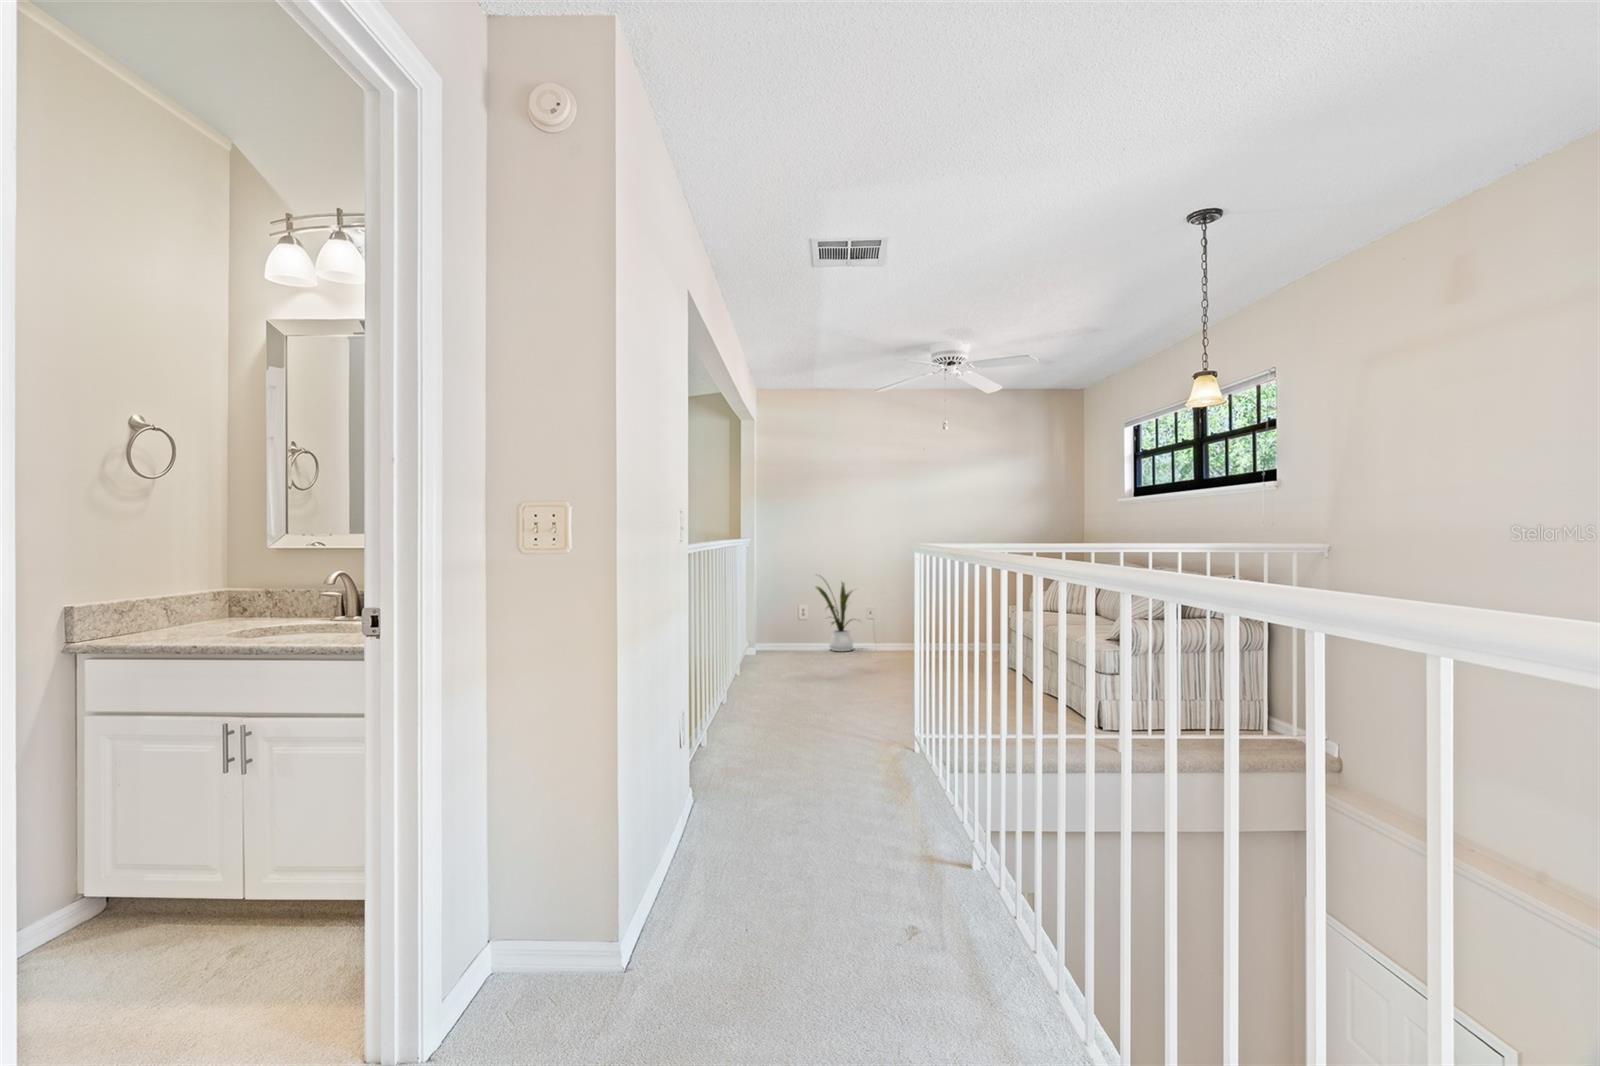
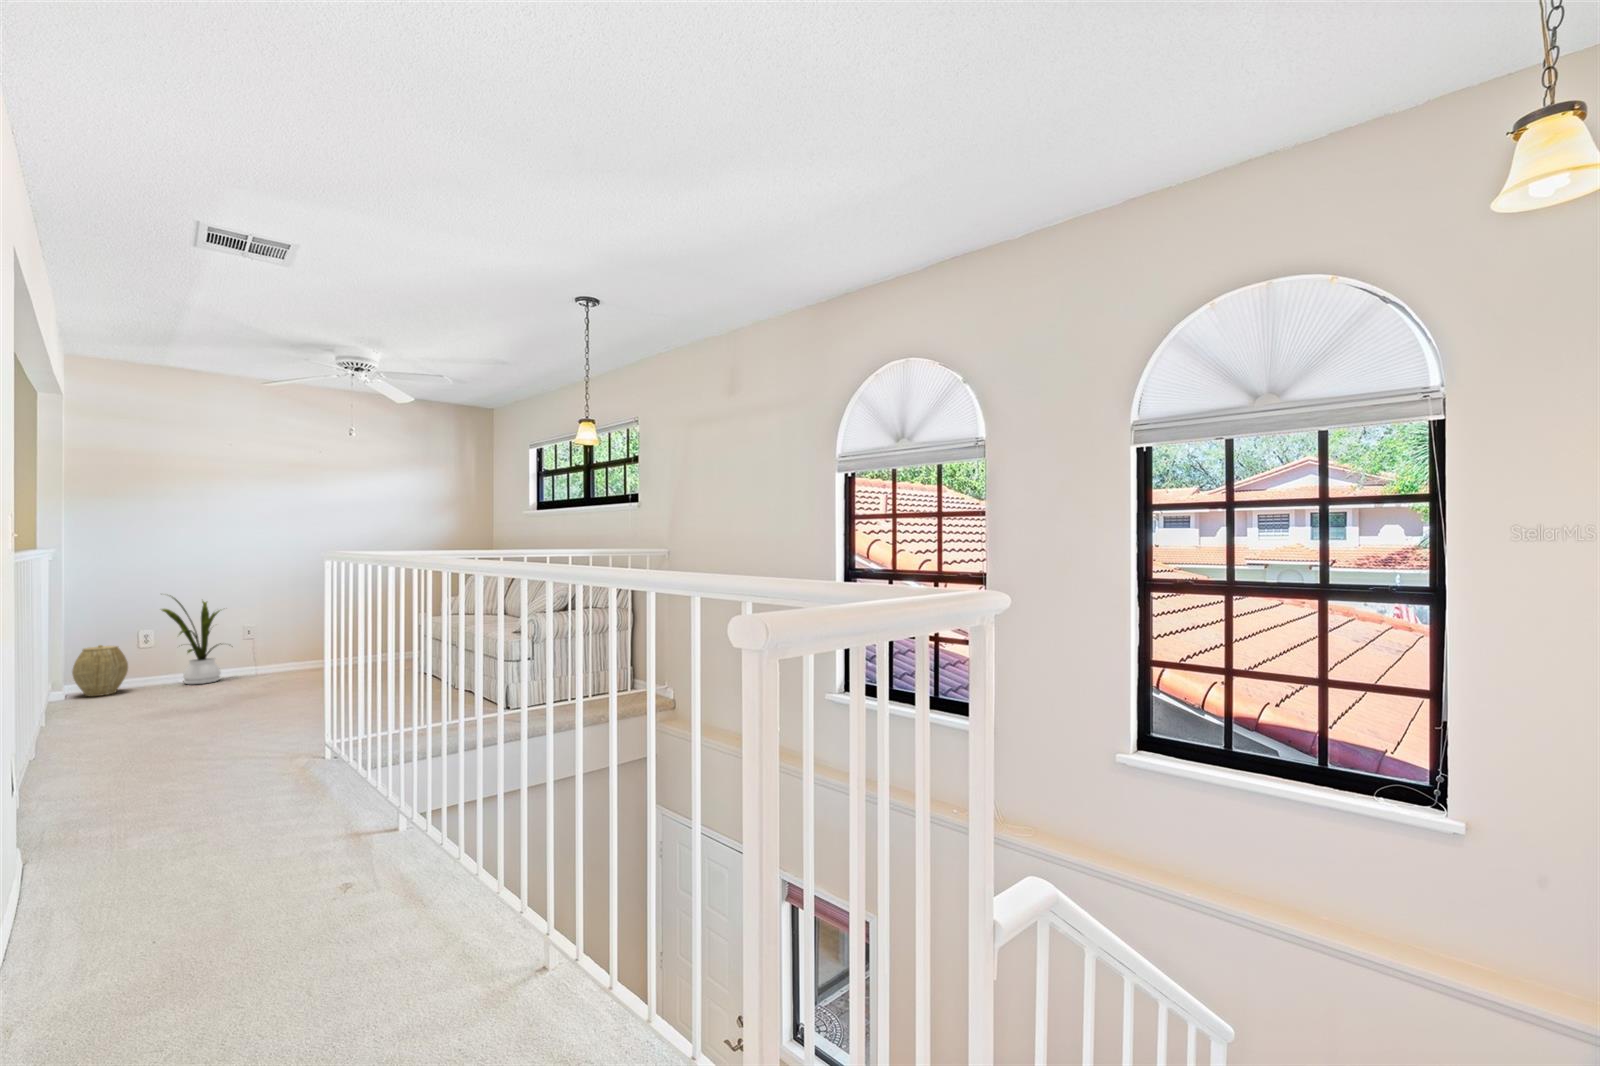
woven basket: none [765,612,796,652] -> present [72,645,128,696]

